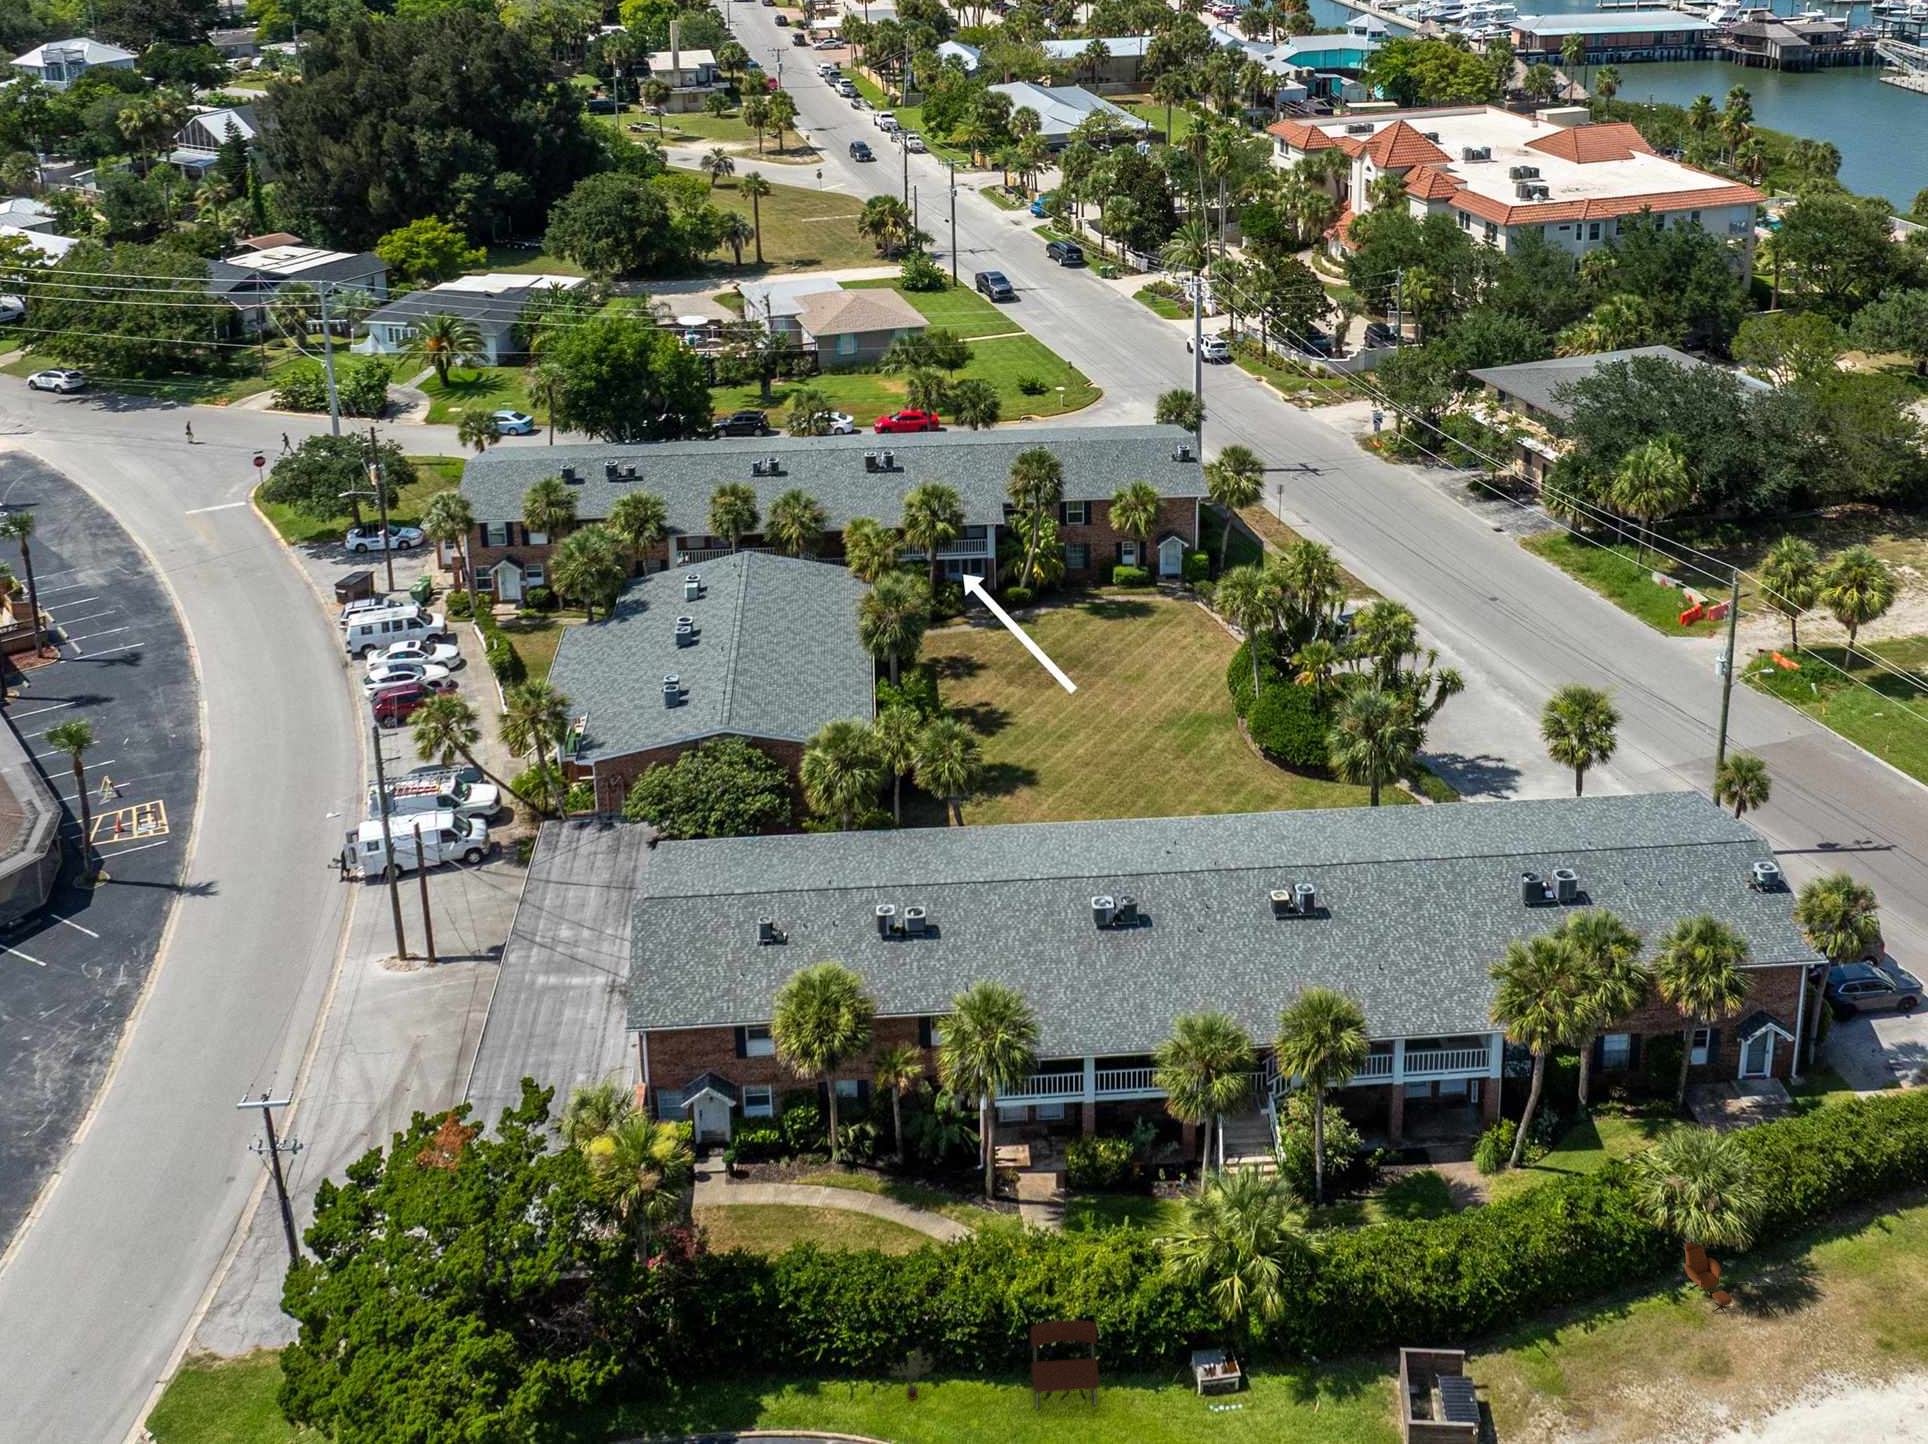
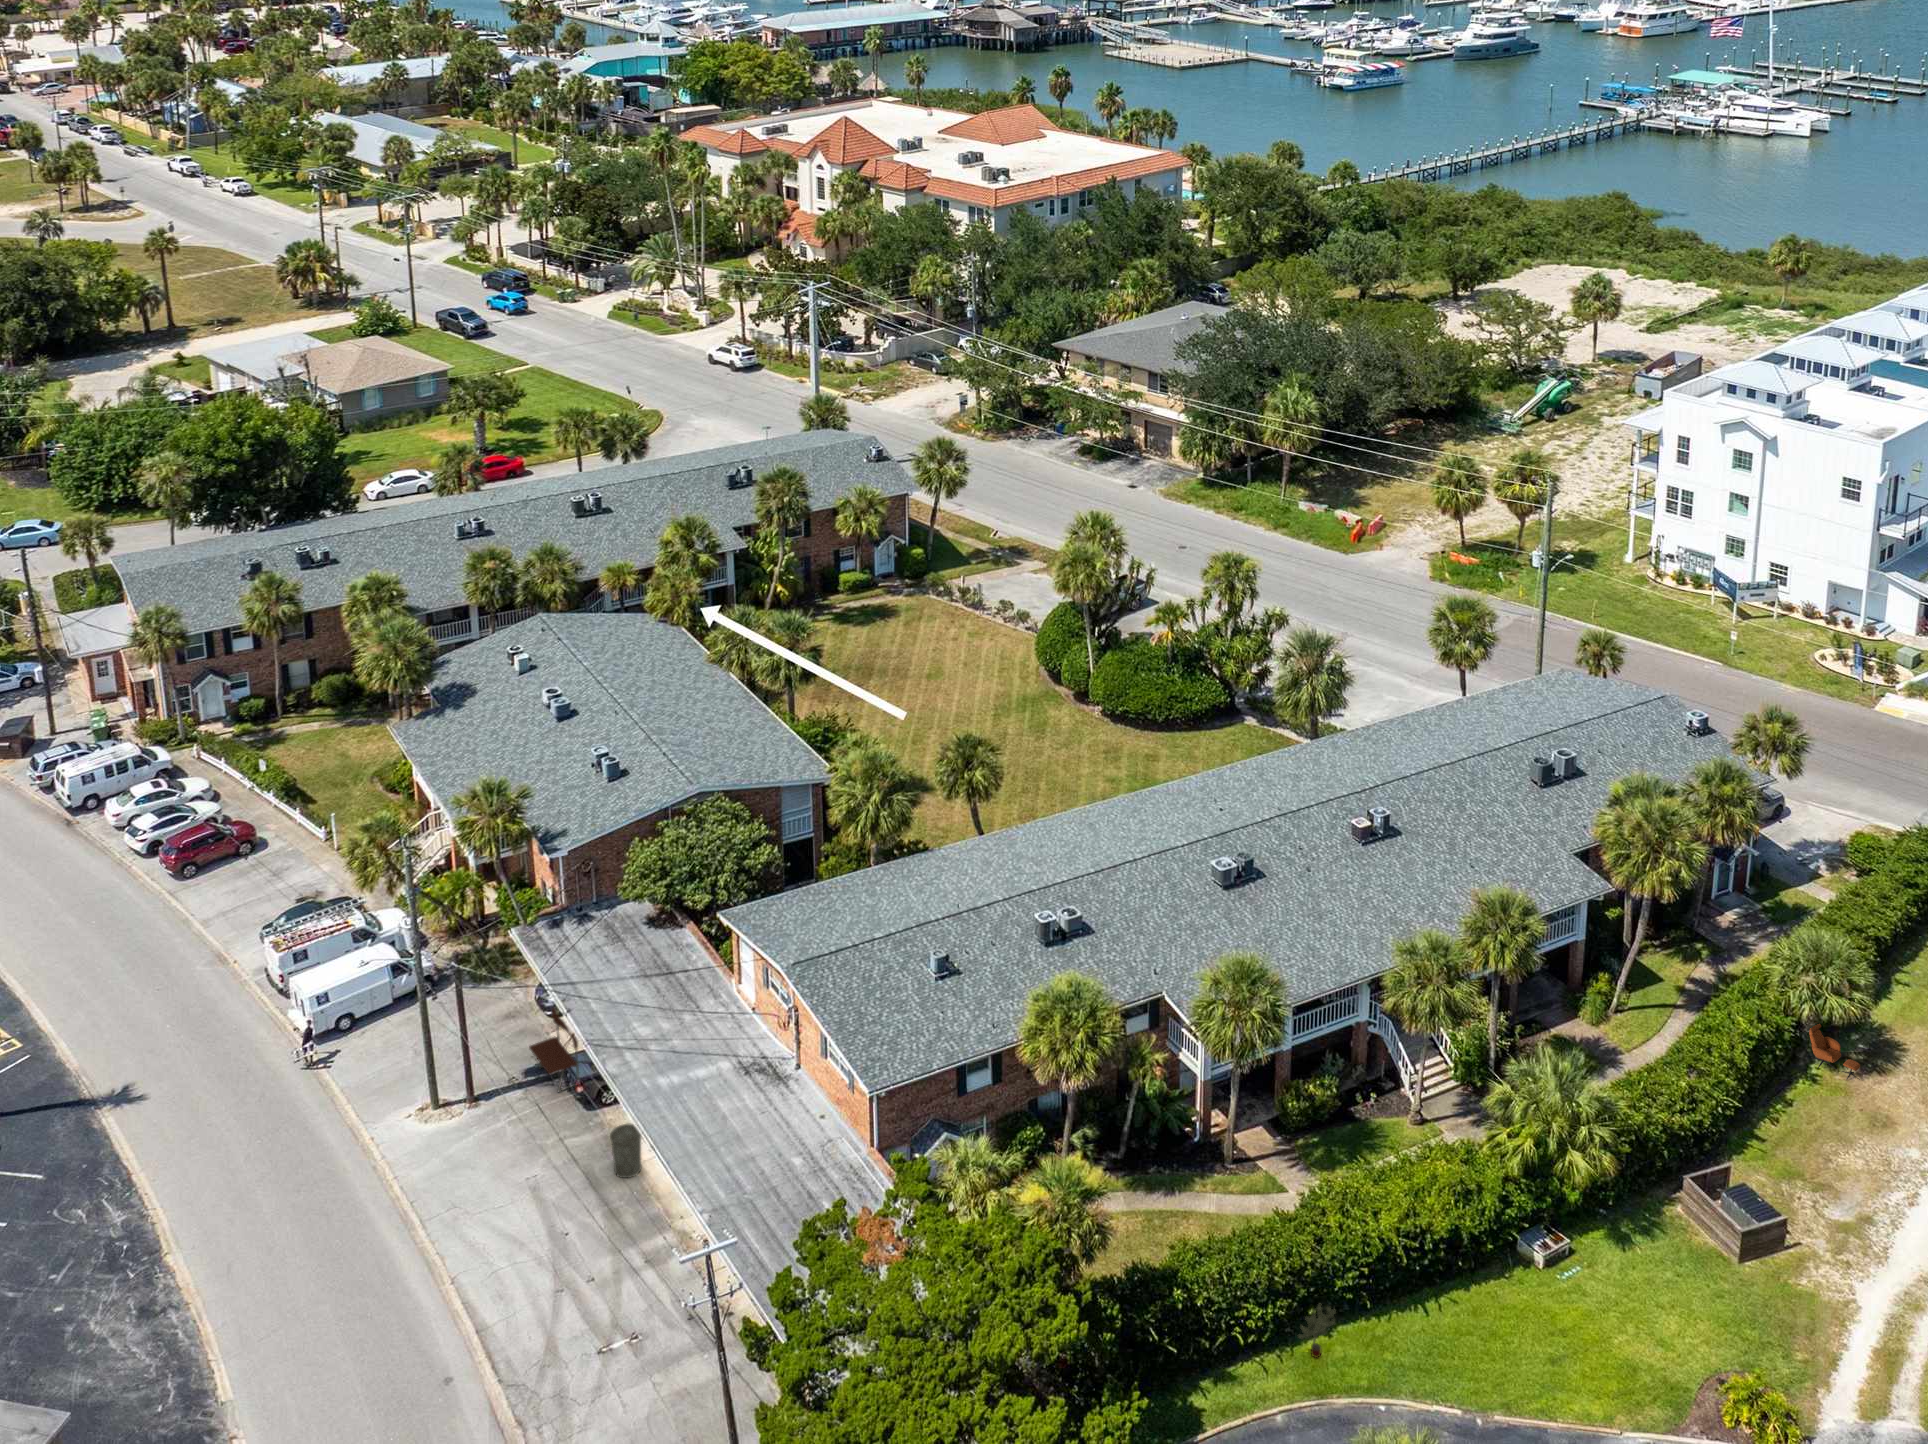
trash can: none [477,1007,507,1055] -> present [610,1124,642,1178]
bench: present [1031,1320,1100,1409] -> present [529,1009,580,1092]

